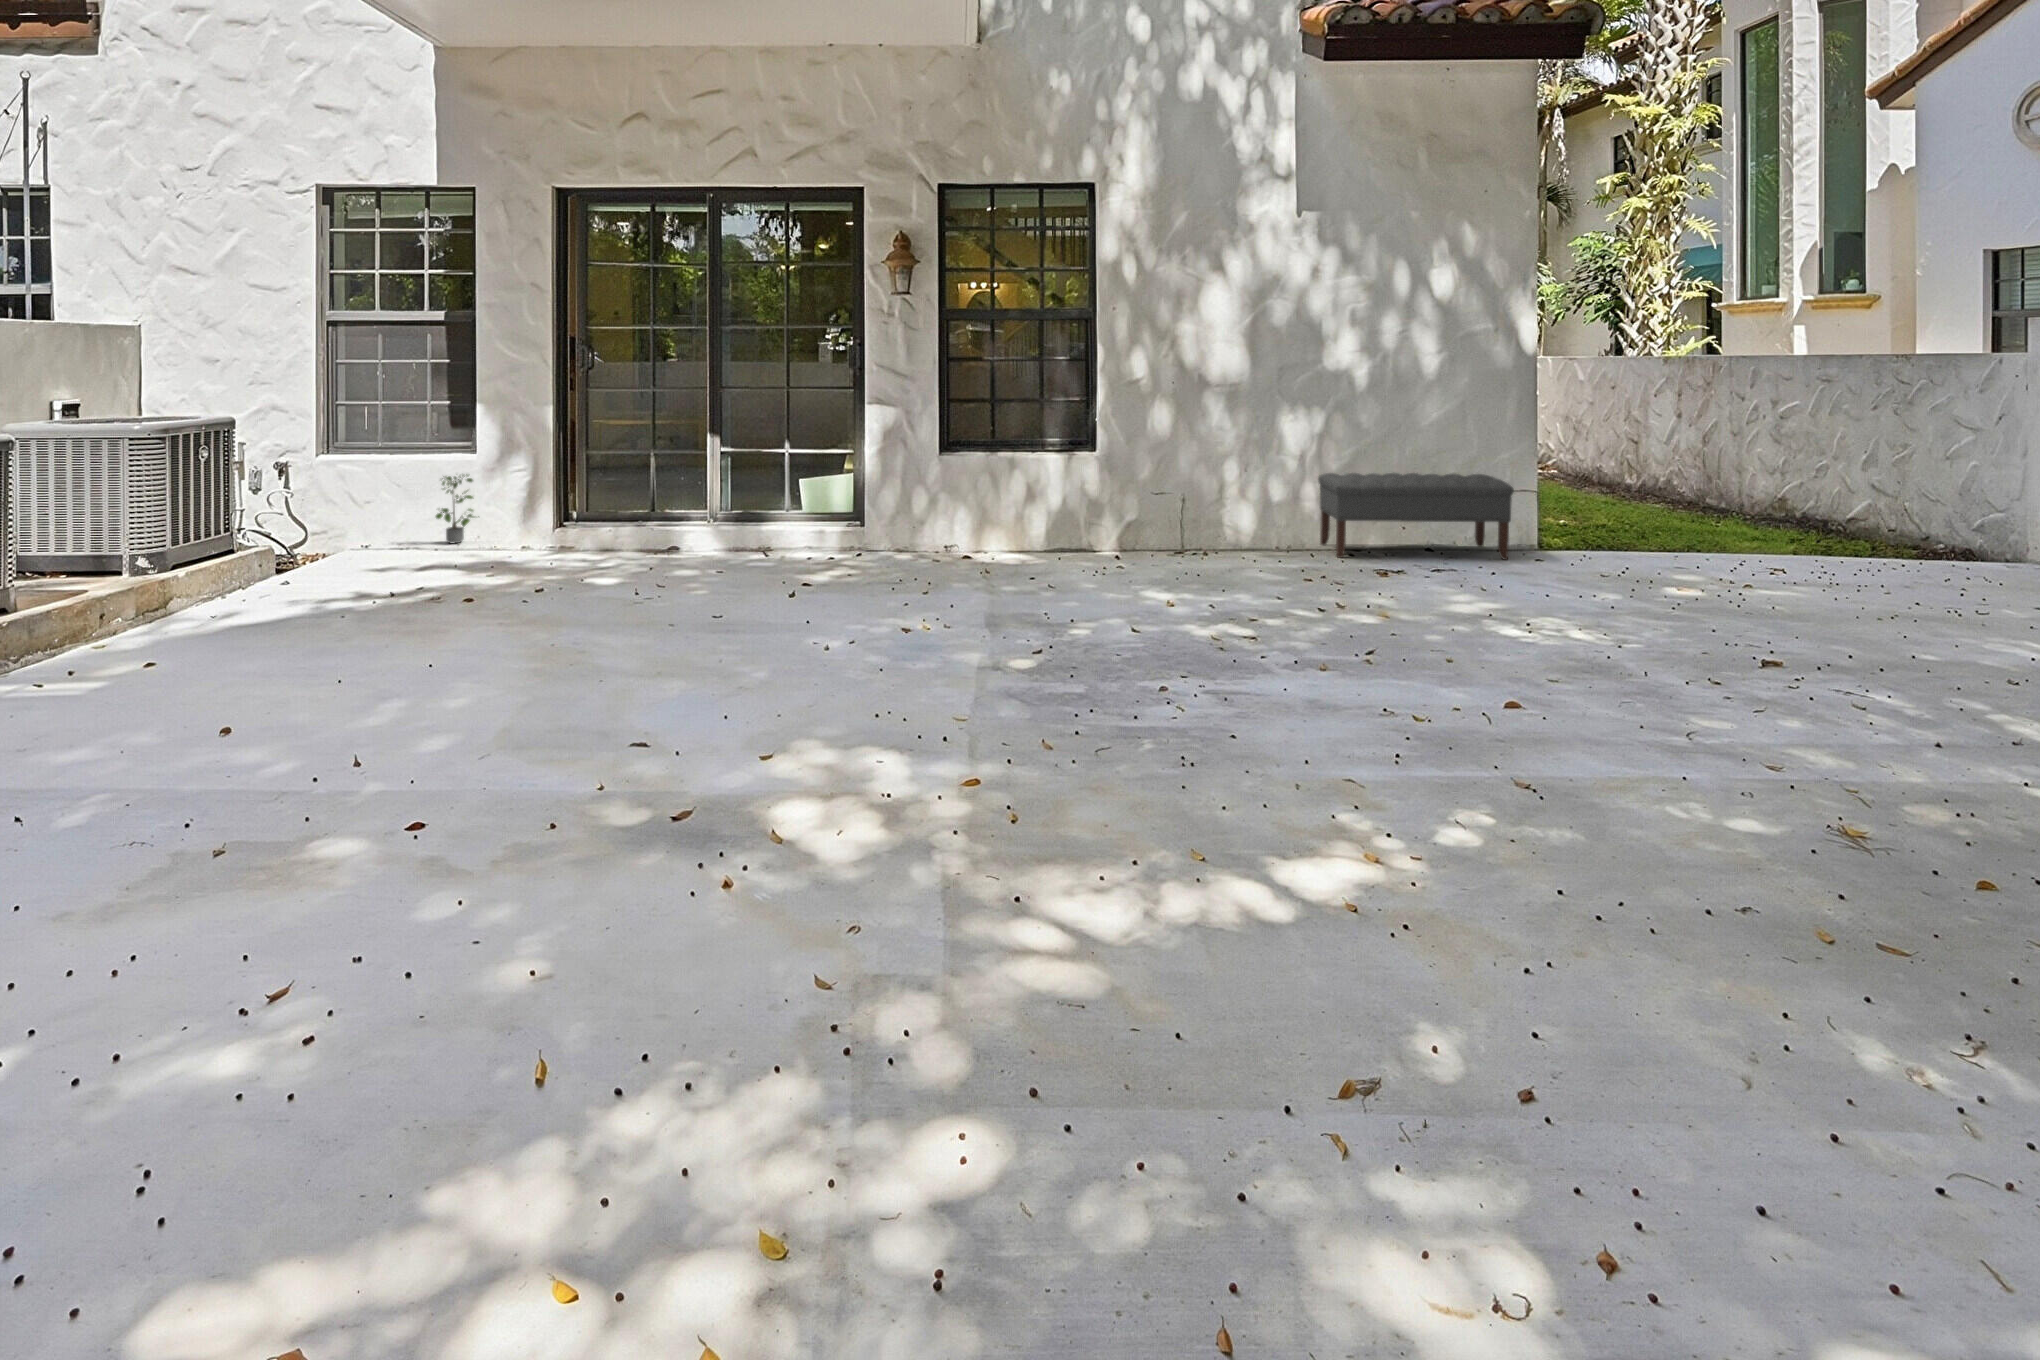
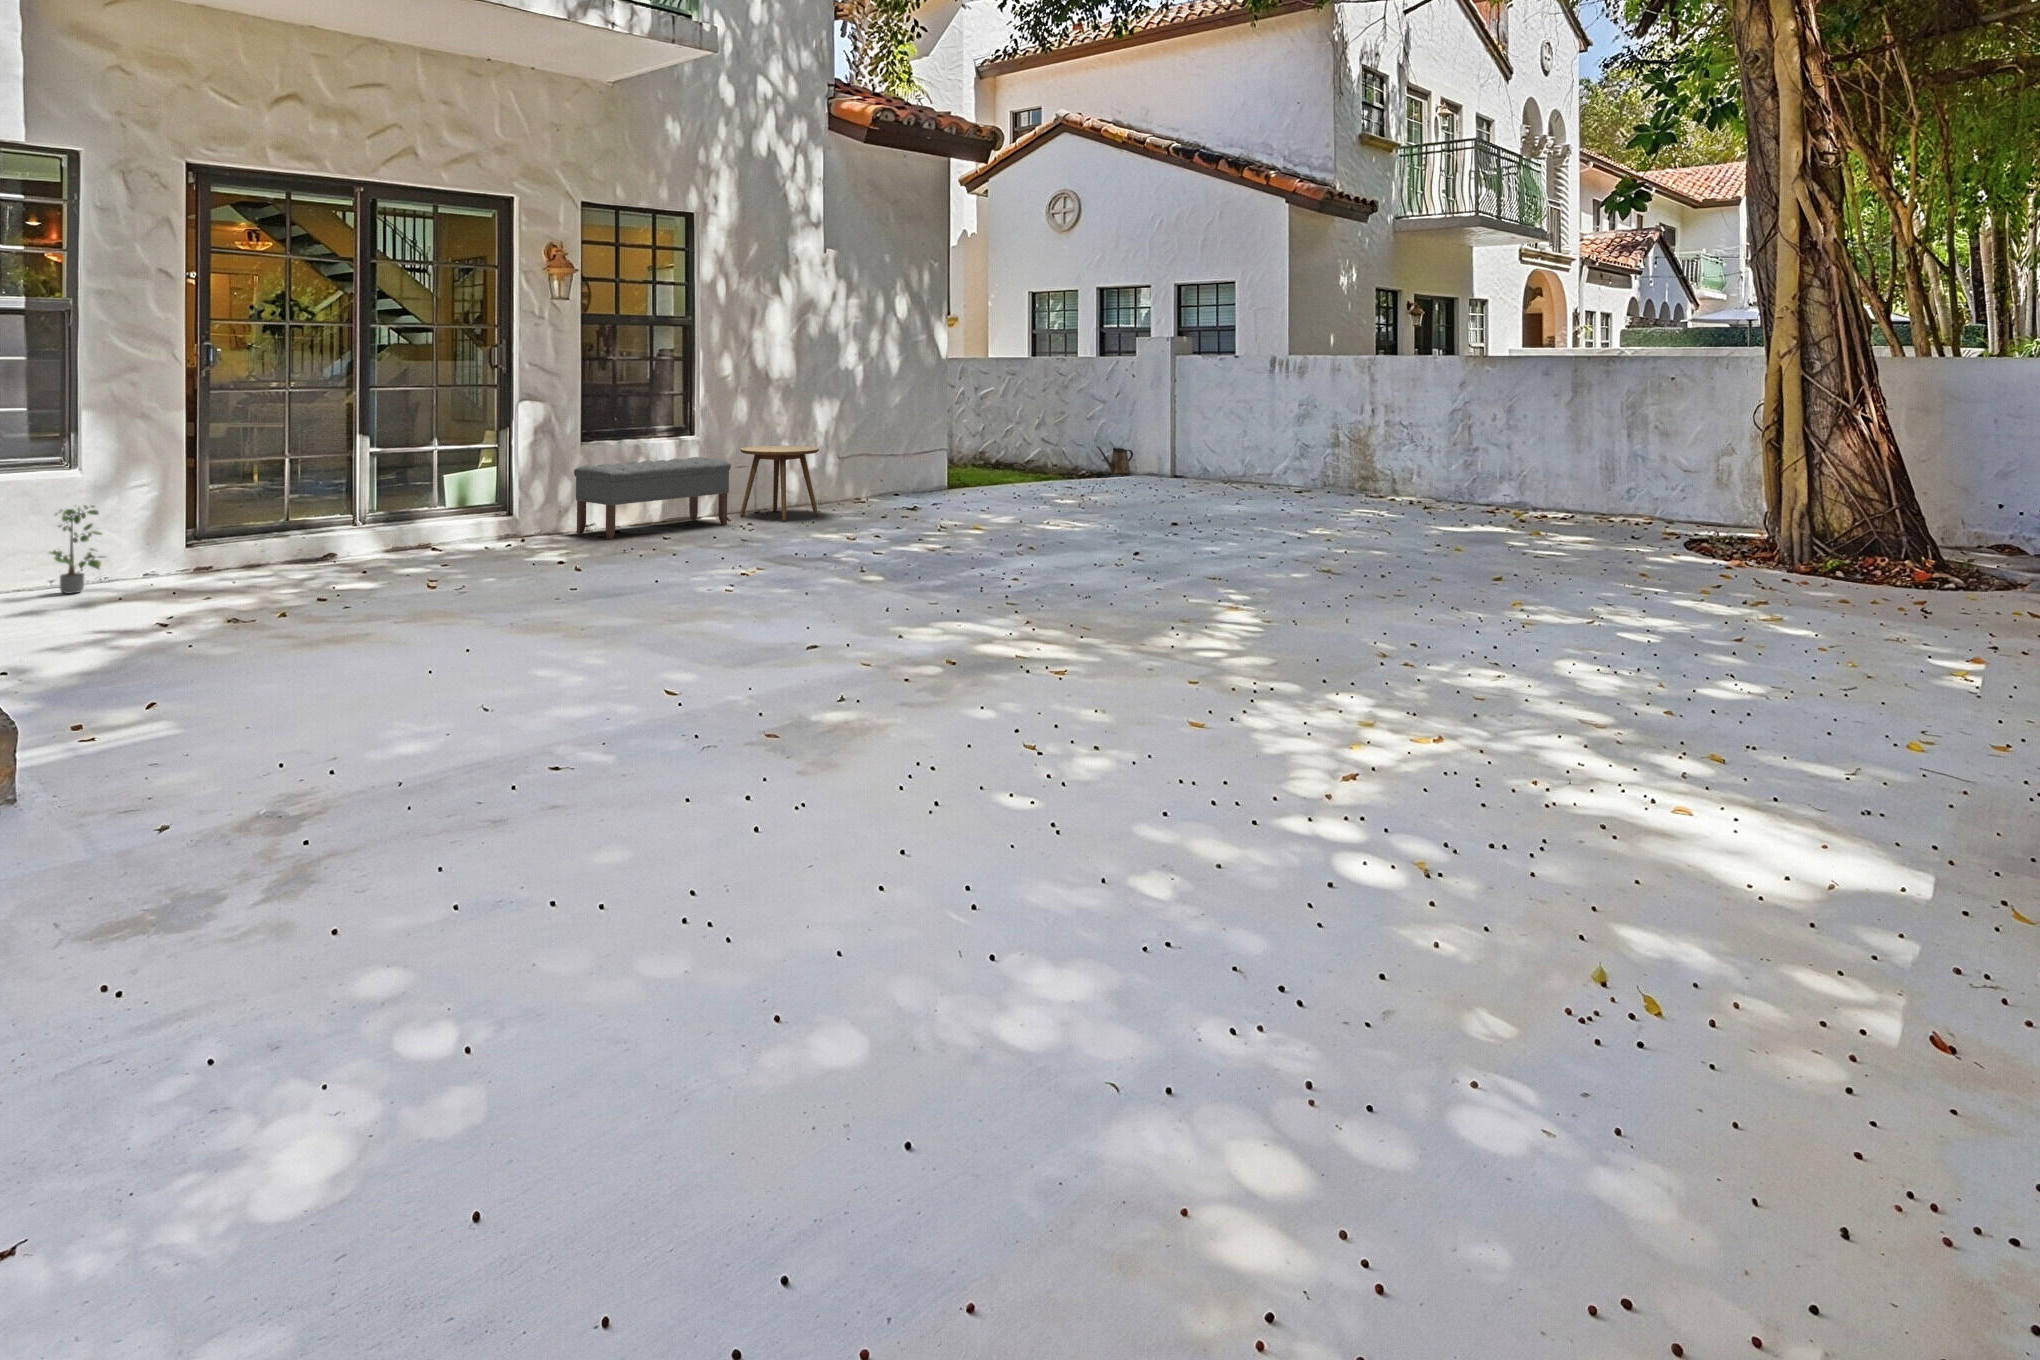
side table: none [1136,463,1236,564] -> present [740,446,819,521]
bench: present [1318,473,1514,559] -> present [574,457,731,539]
watering can: none [1920,502,2019,556] -> present [1096,446,1133,474]

